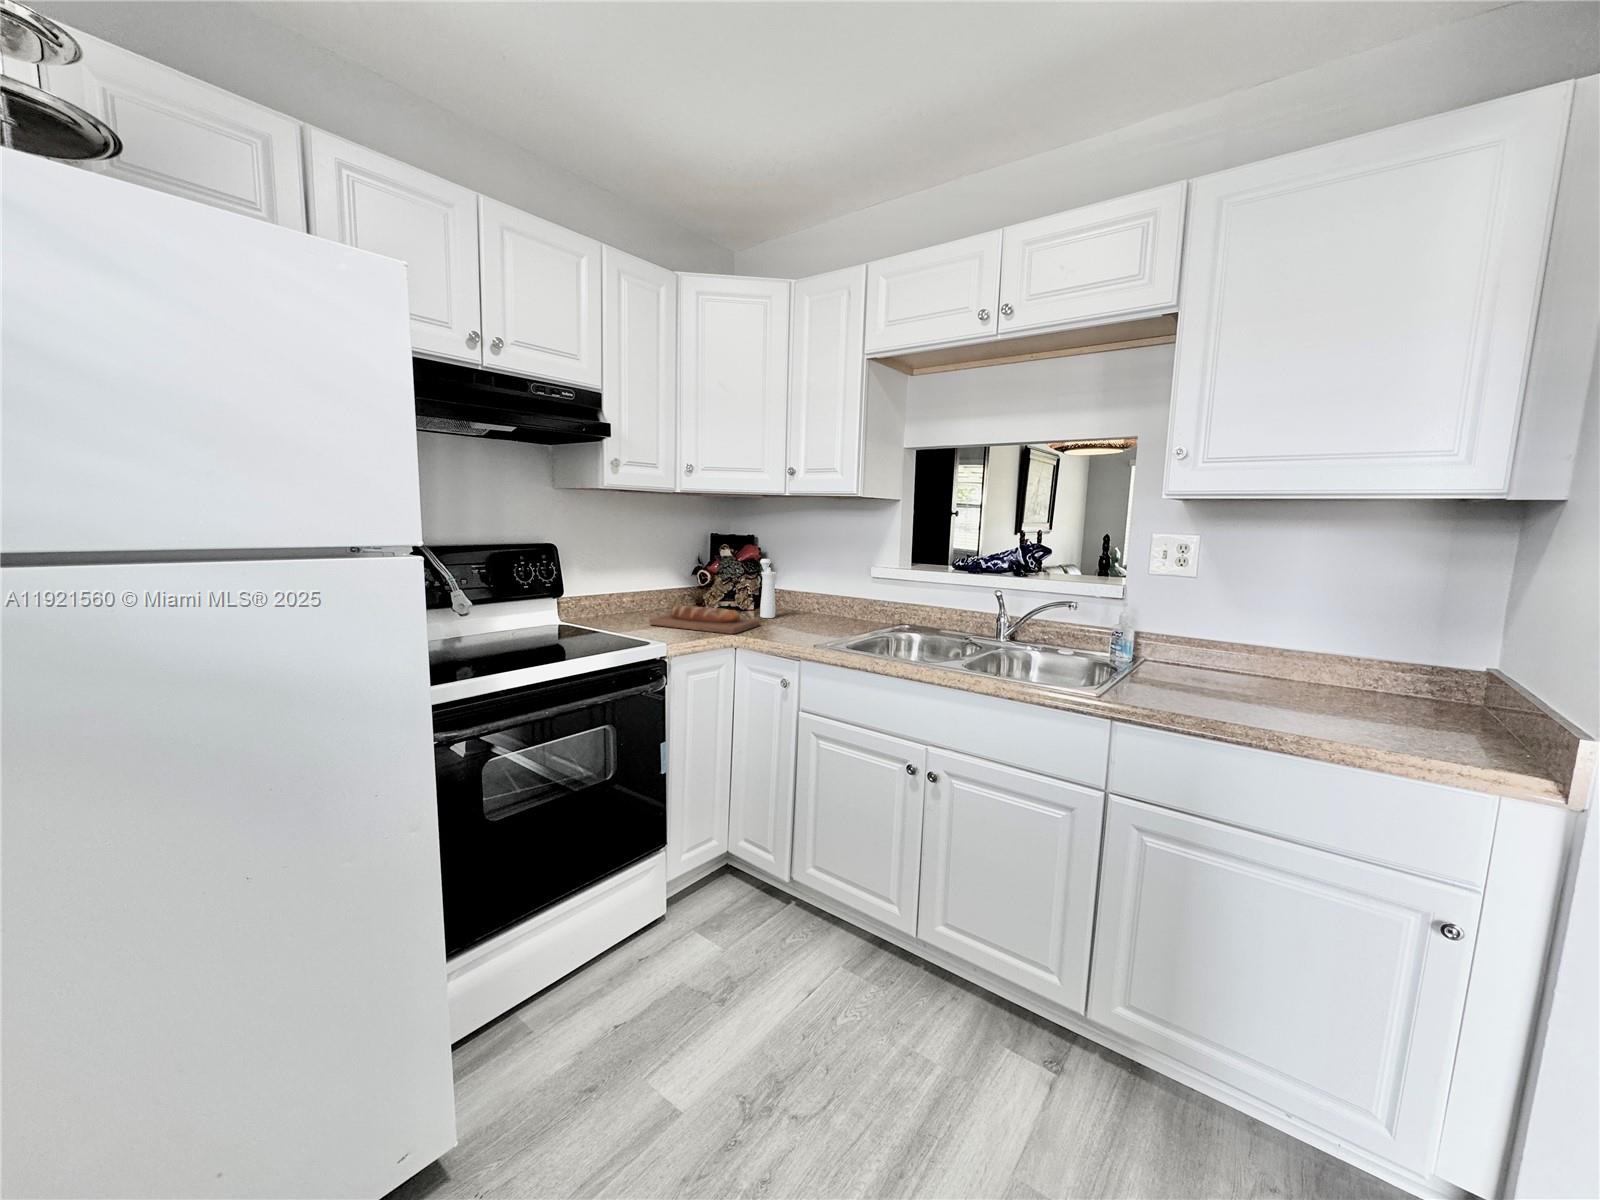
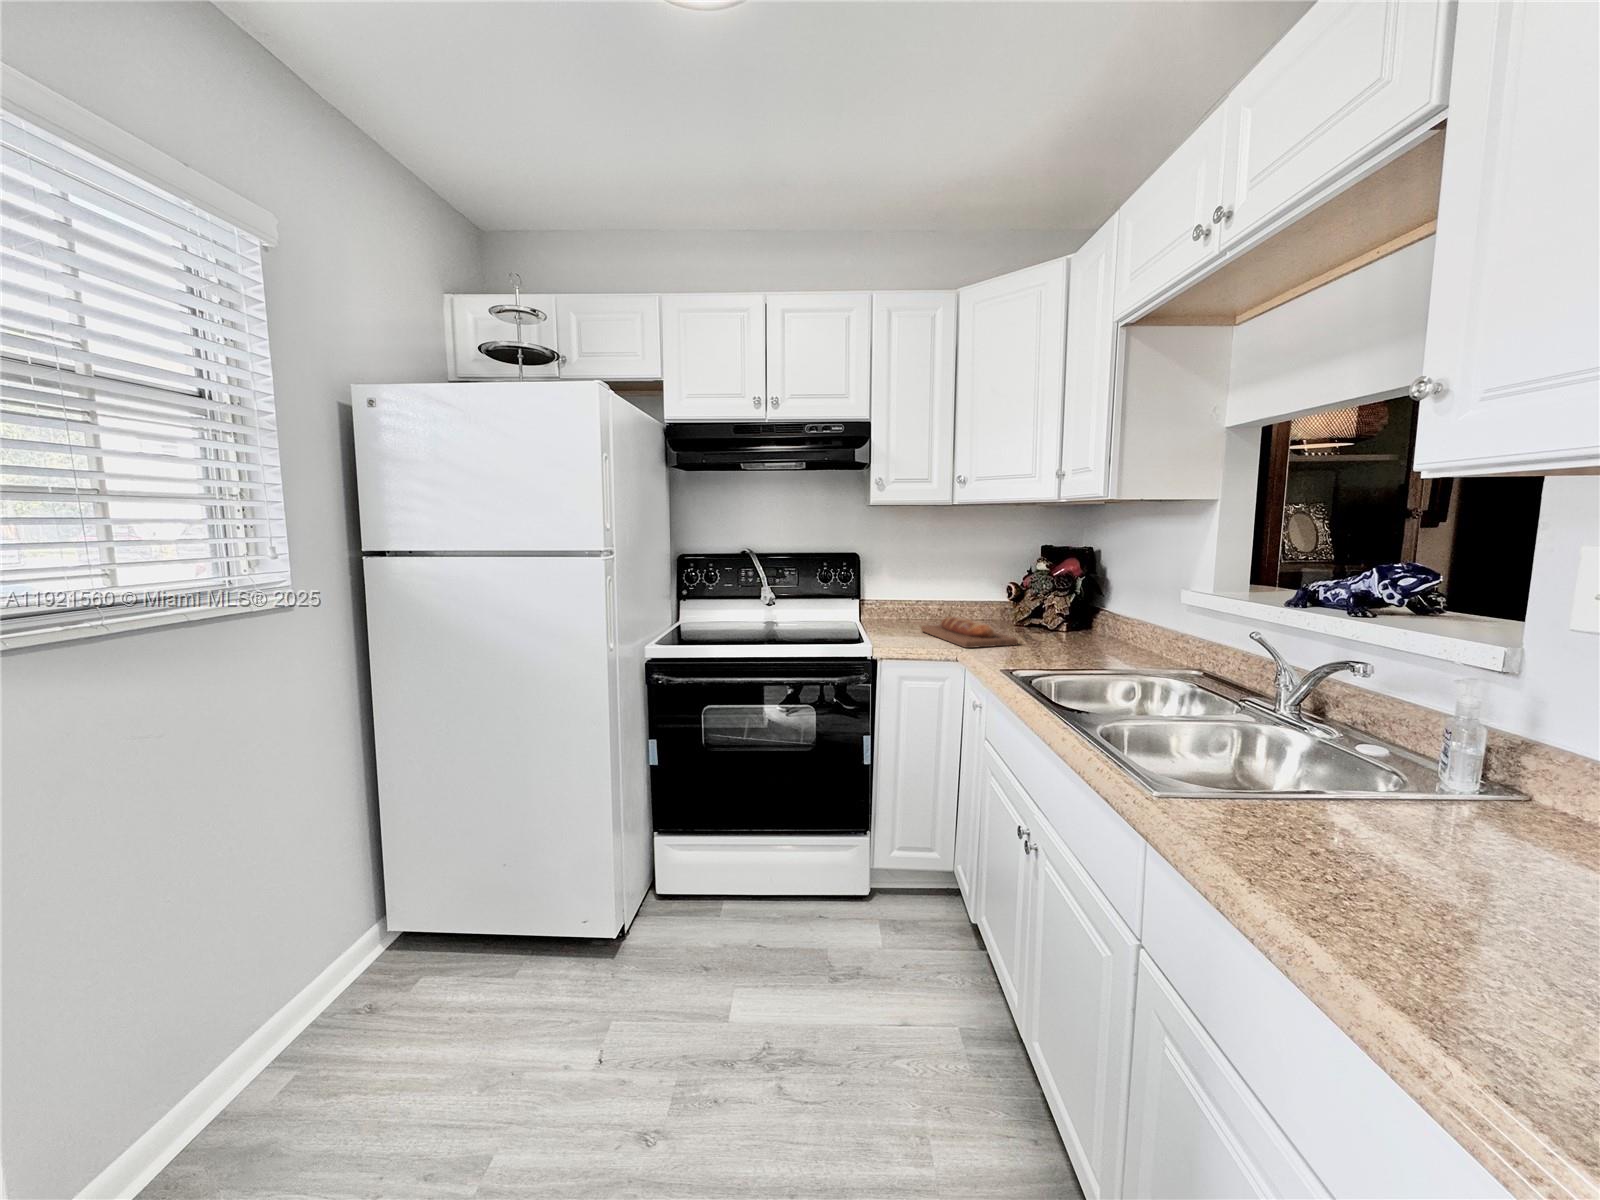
pepper mill: present [760,559,777,618] -> none [1046,575,1077,640]

